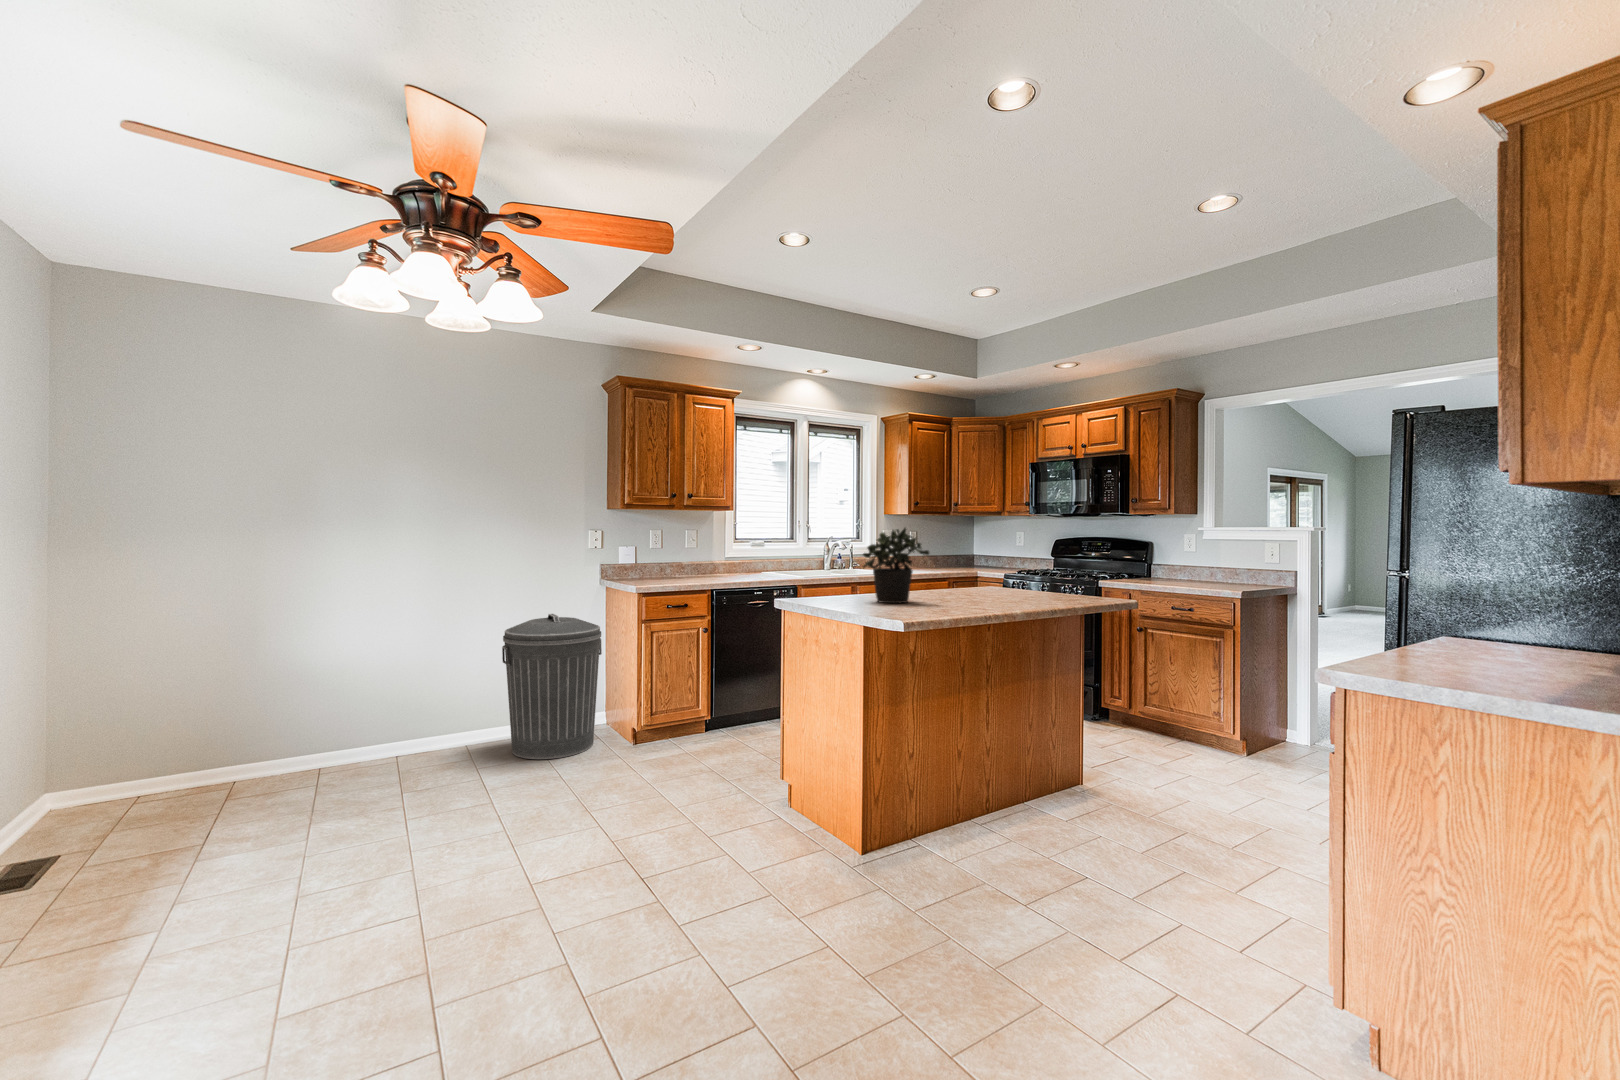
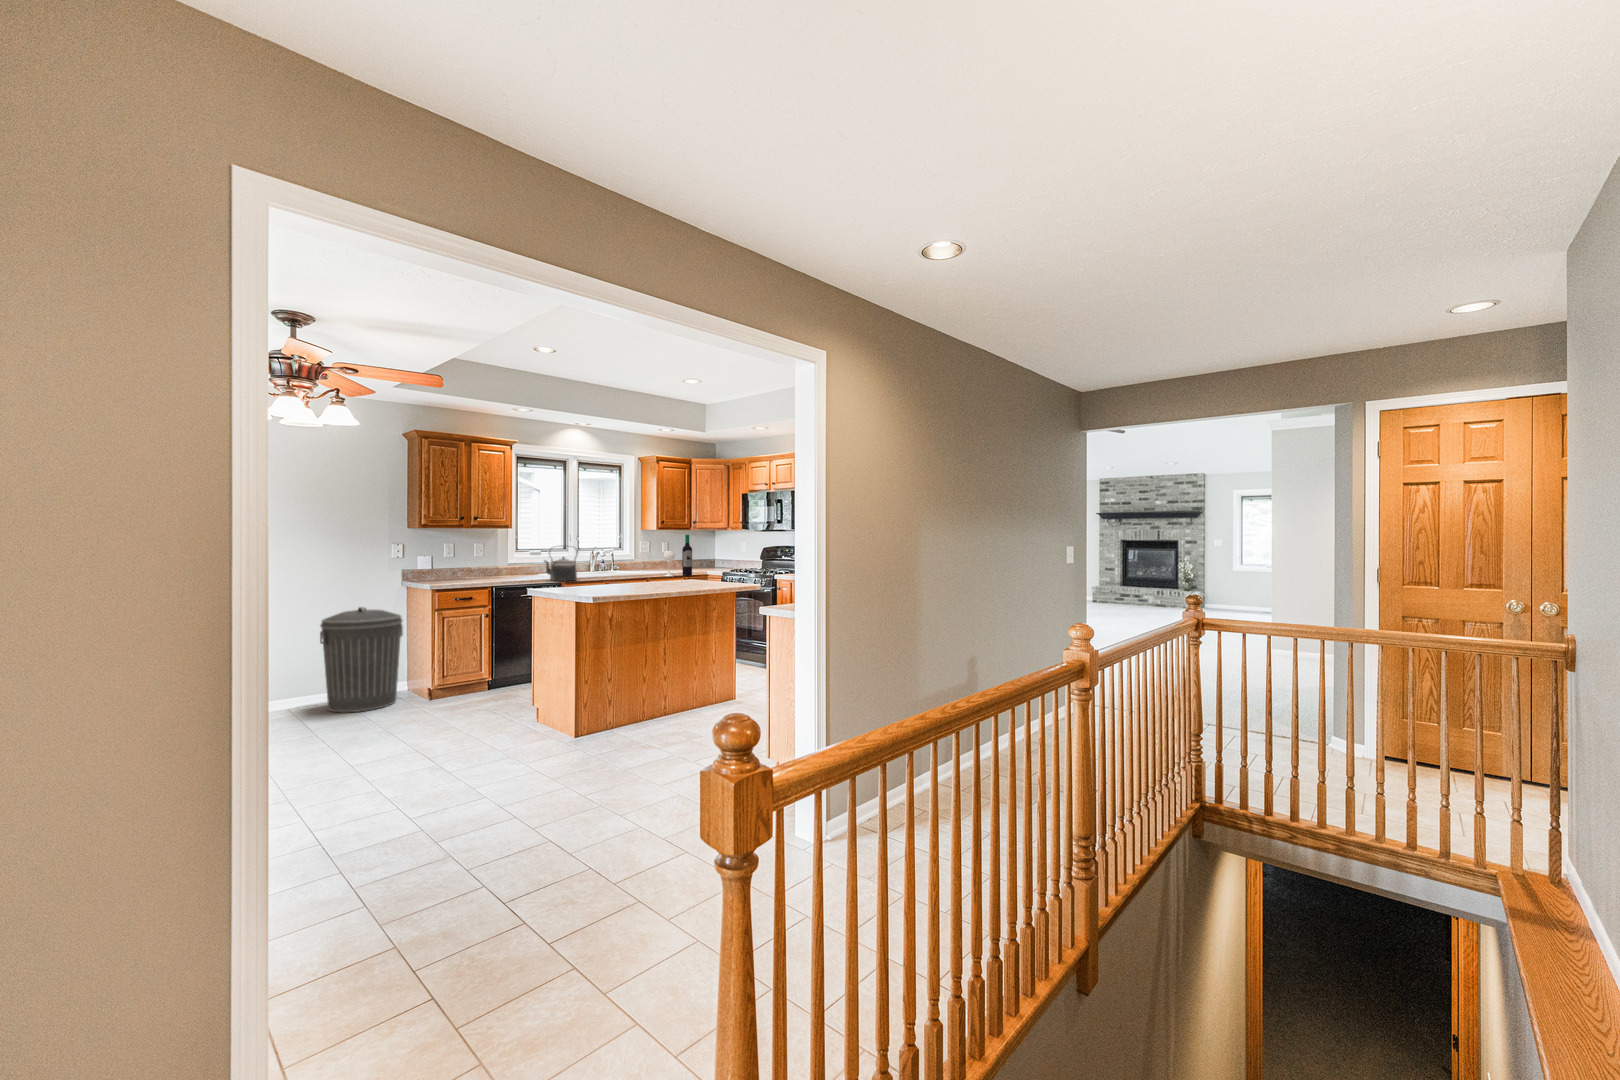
wine bottle: none [927,520,967,579] -> present [663,535,692,576]
potted plant: present [863,528,929,603] -> none [586,542,630,591]
kettle: none [780,533,824,584] -> present [544,548,578,581]

